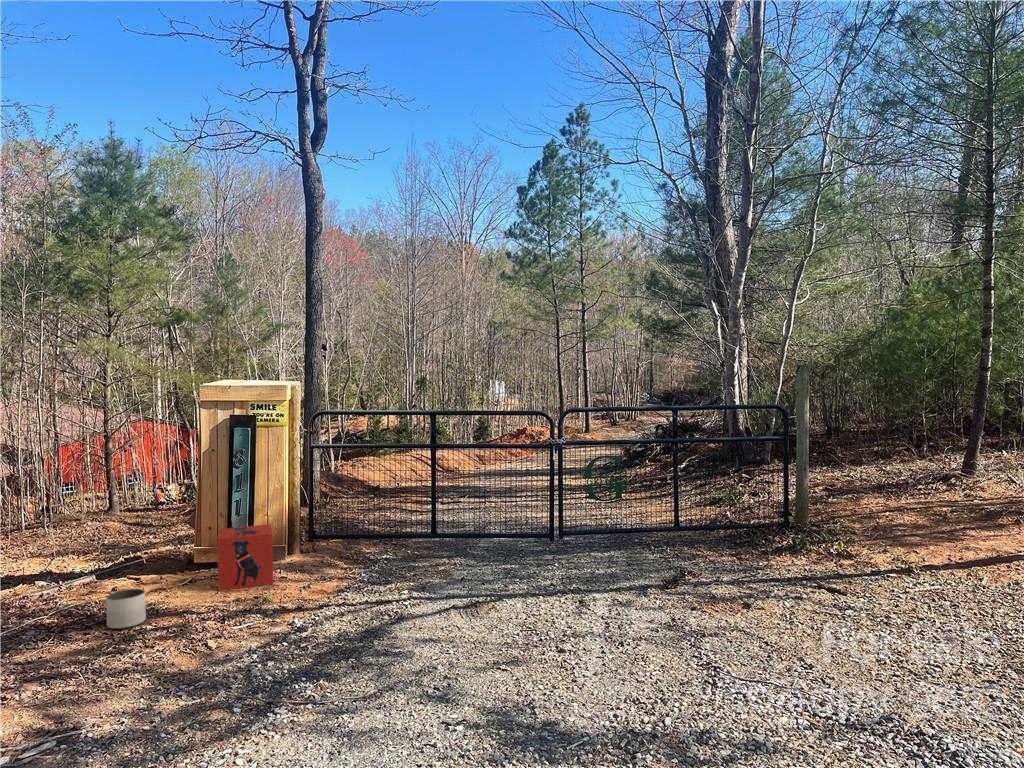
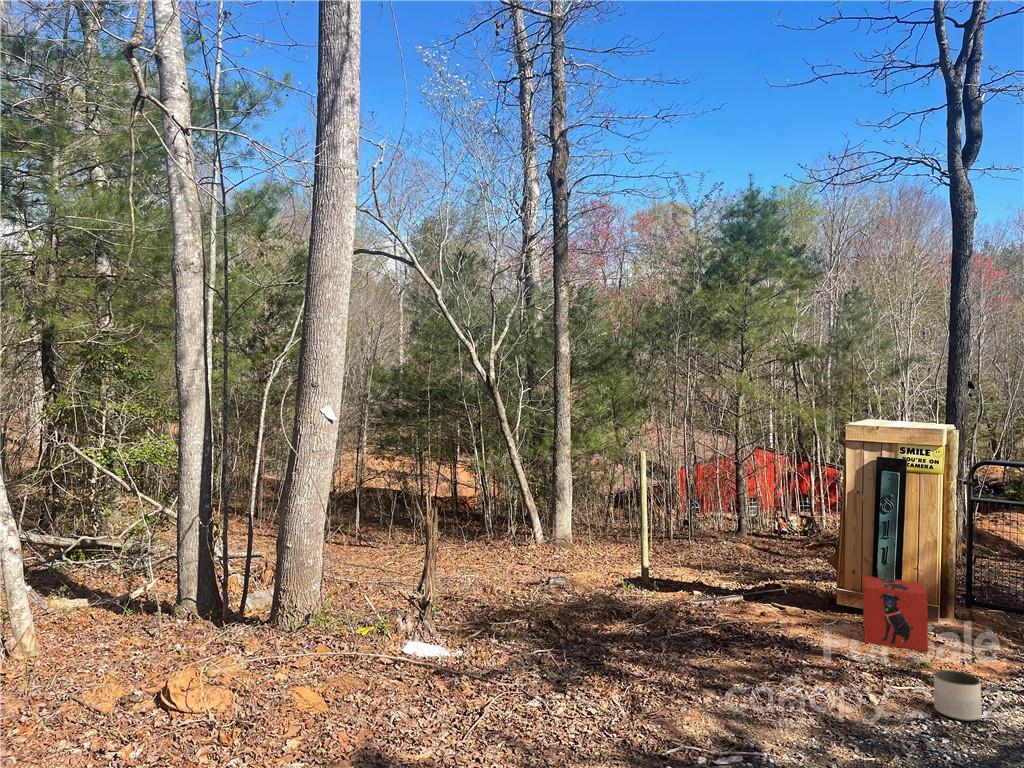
planter: present [106,589,146,629] -> present [934,670,982,721]

